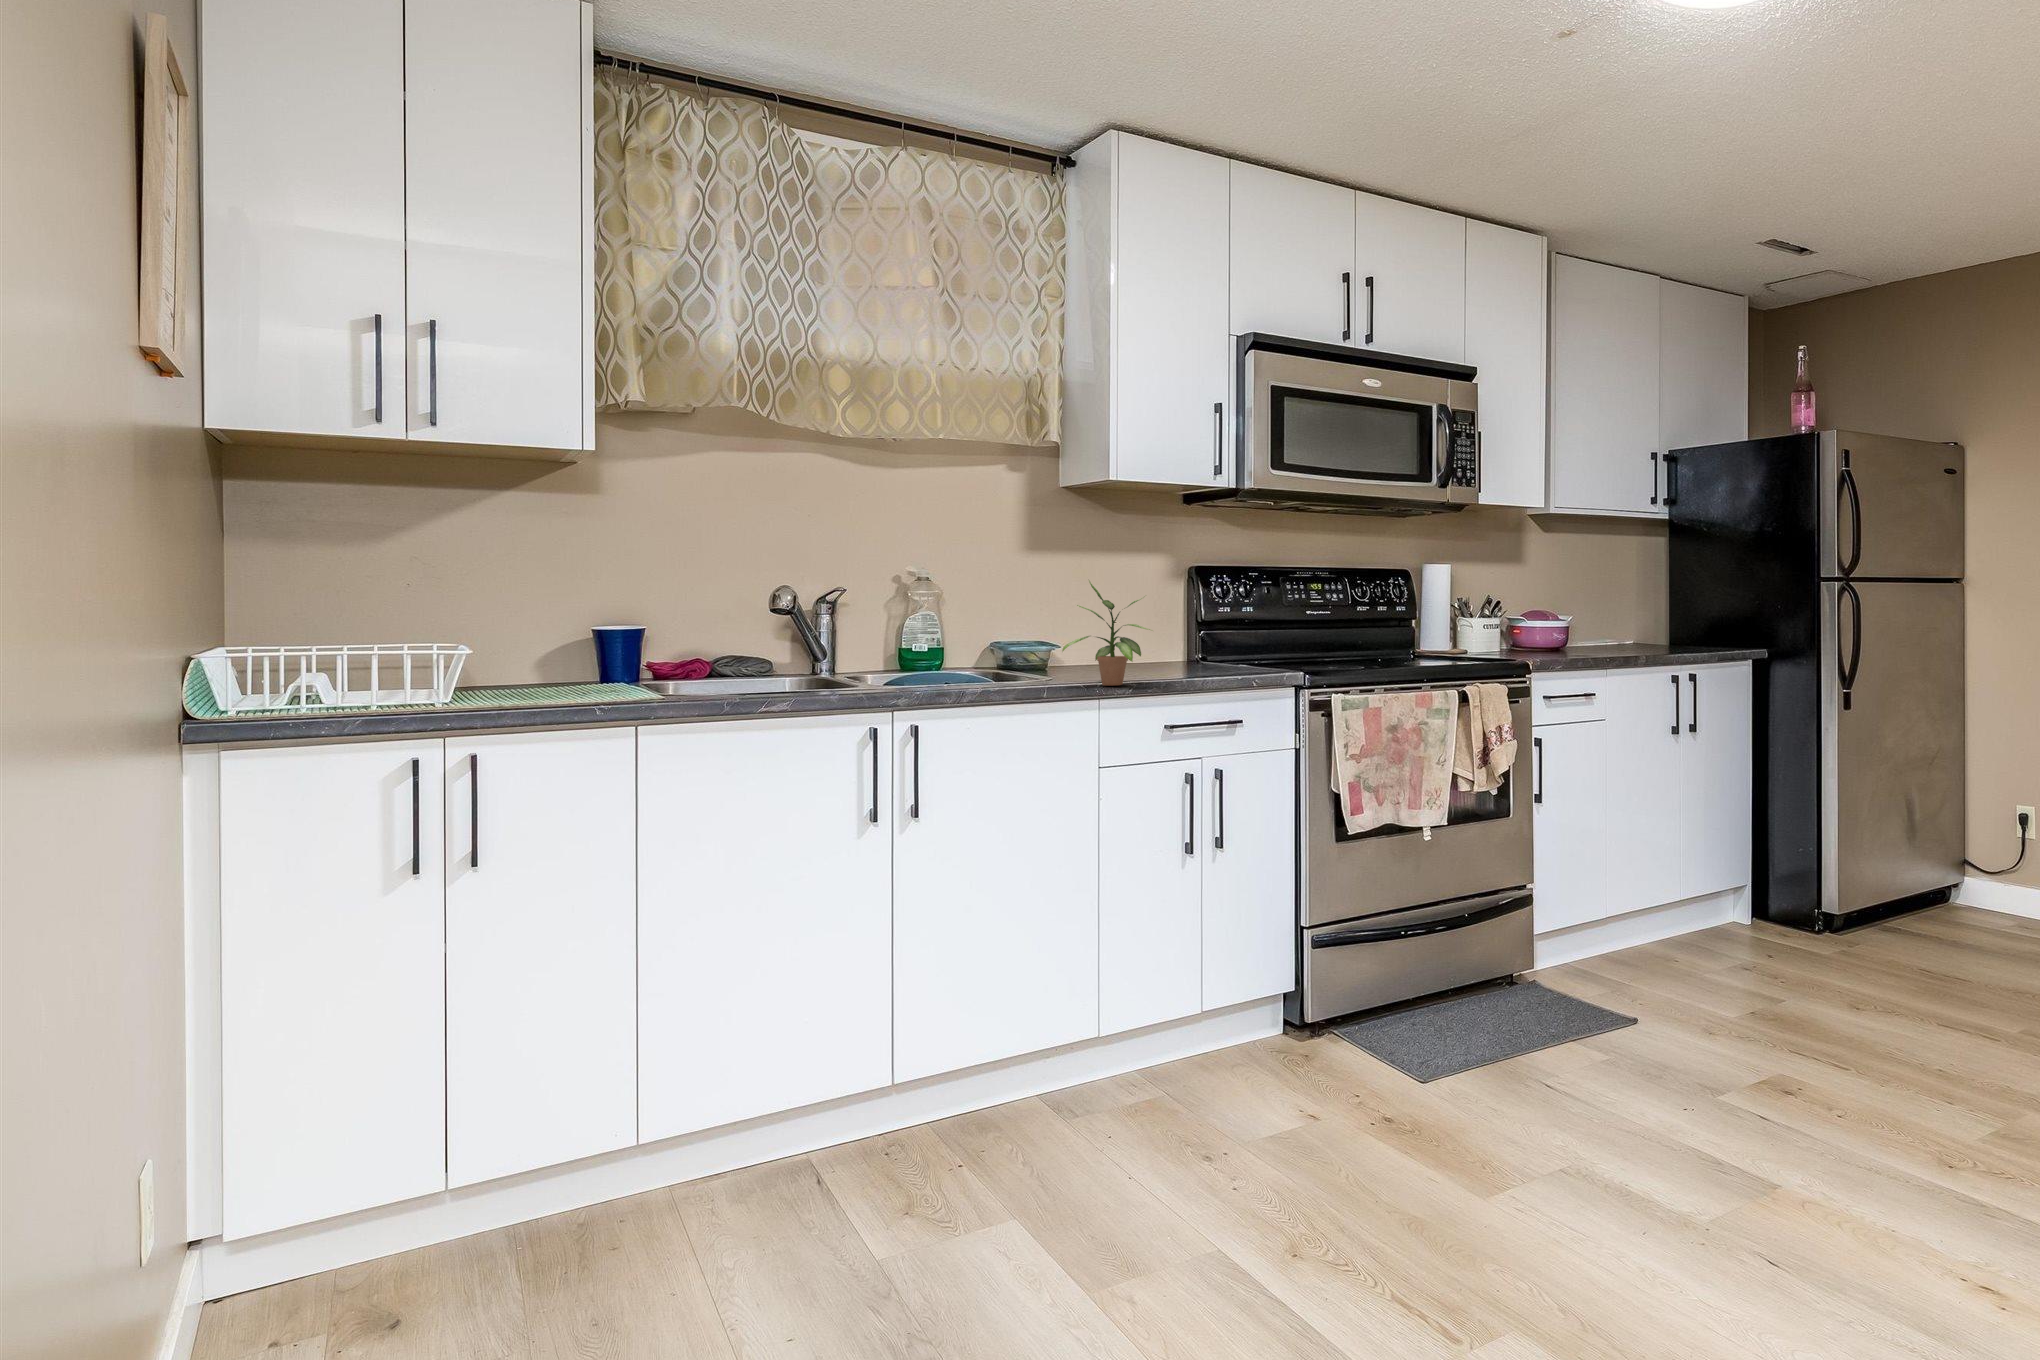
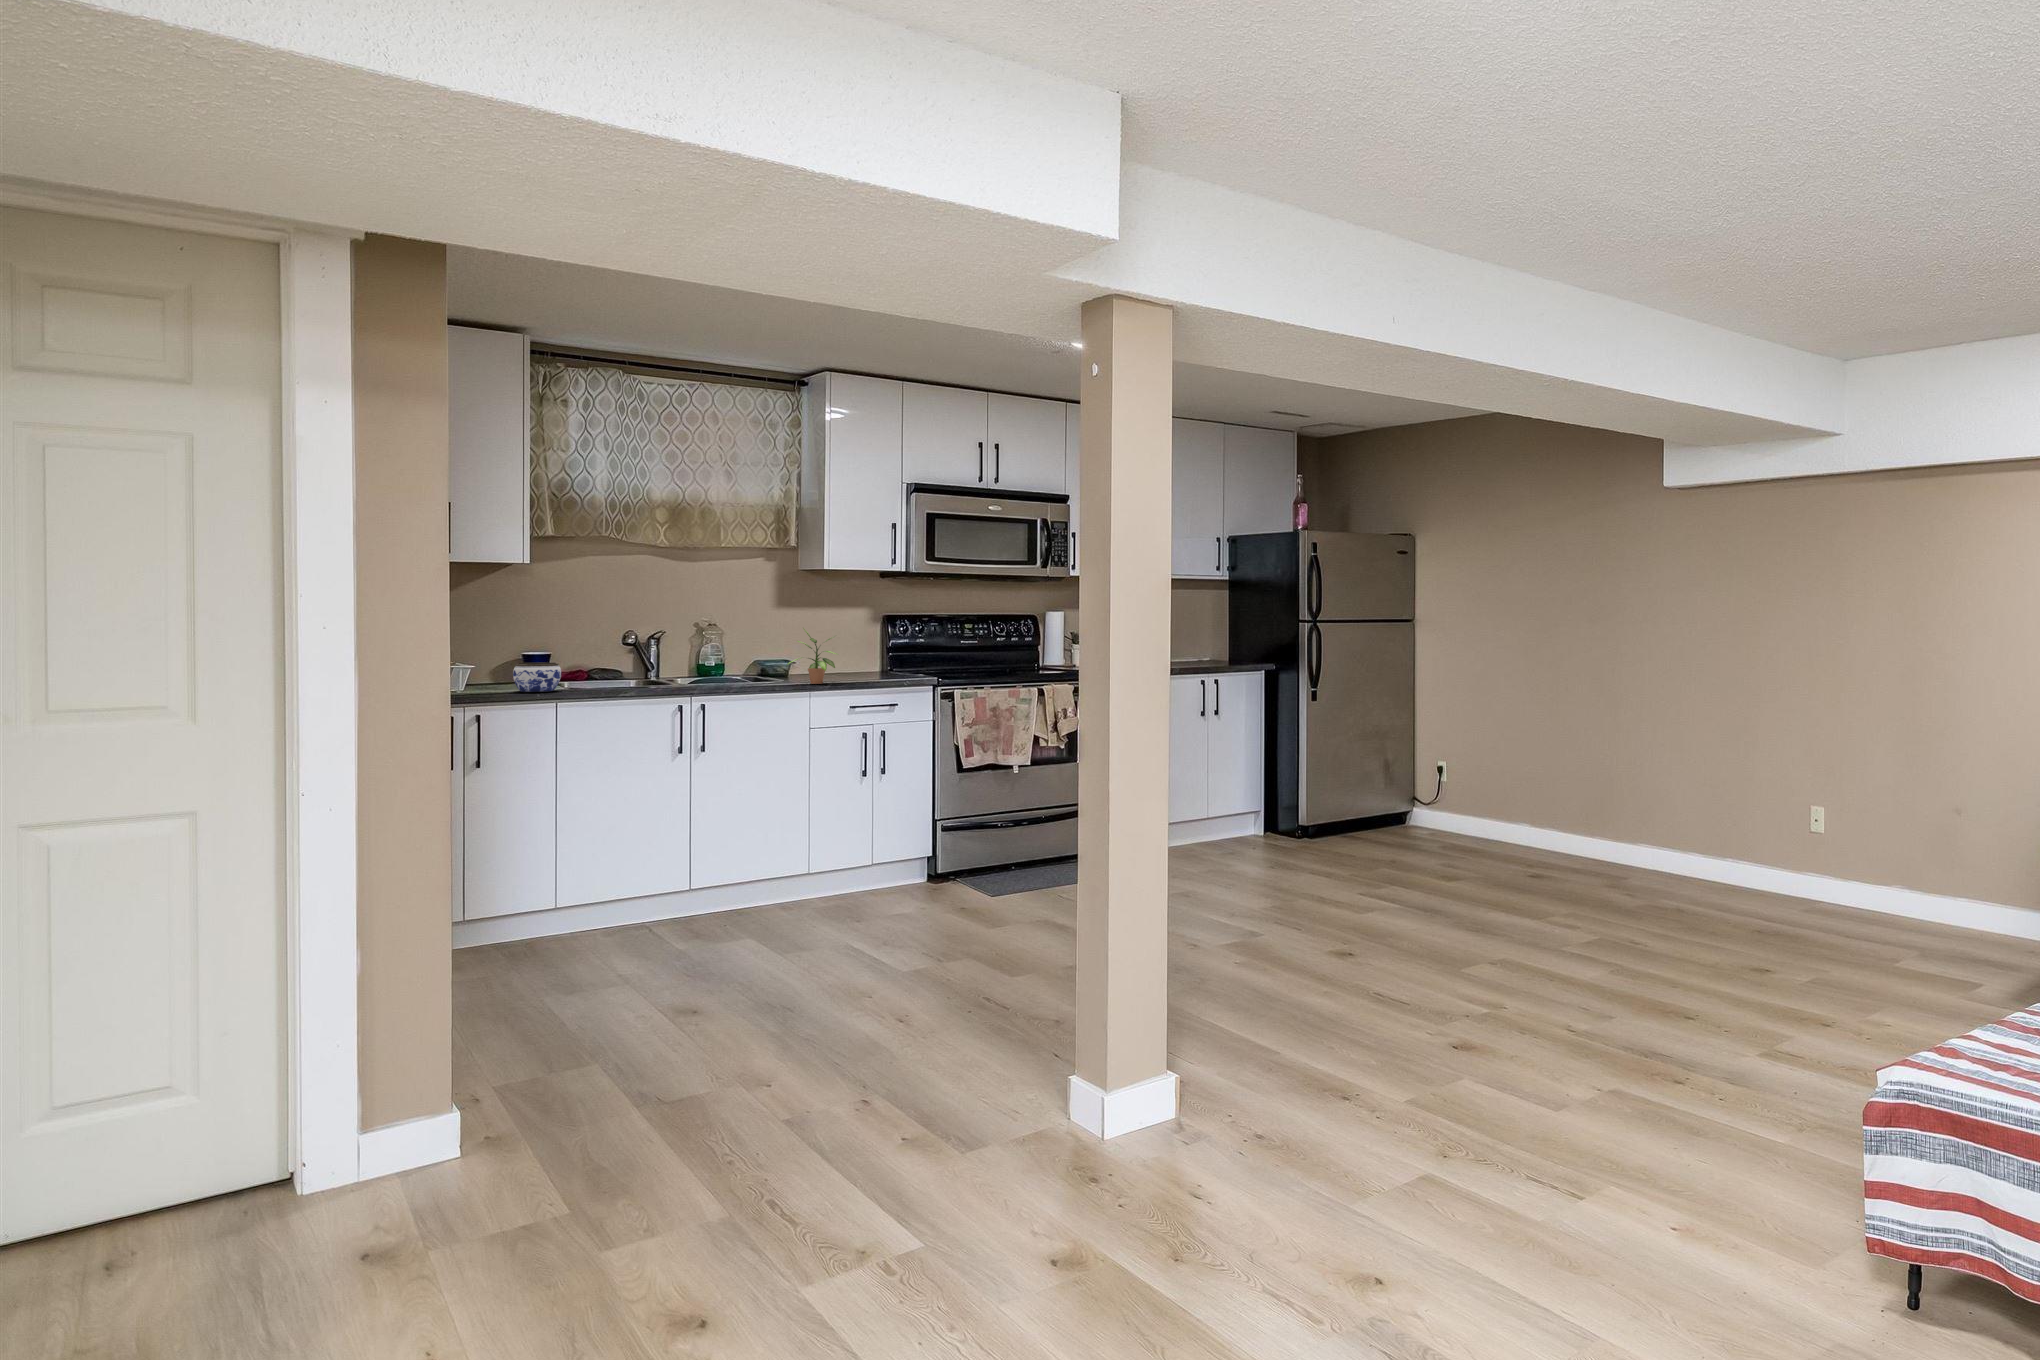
jar: none [546,645,644,706] -> present [513,662,561,692]

